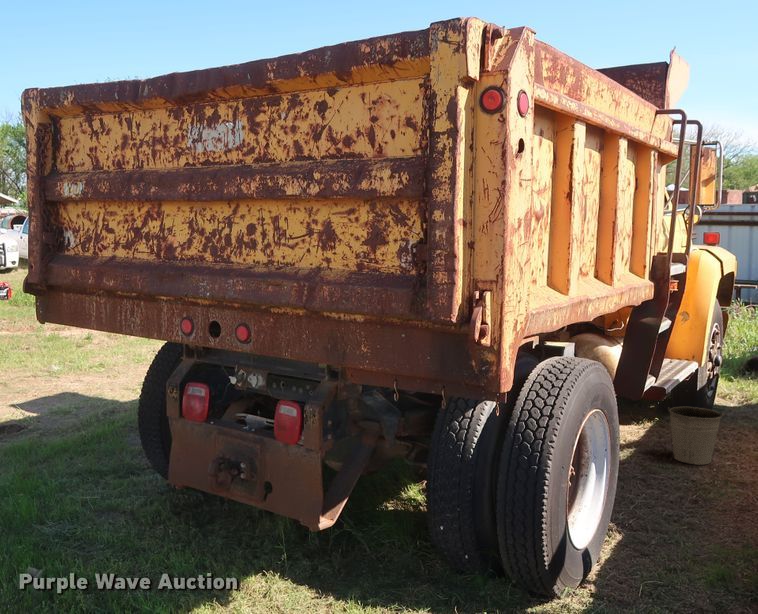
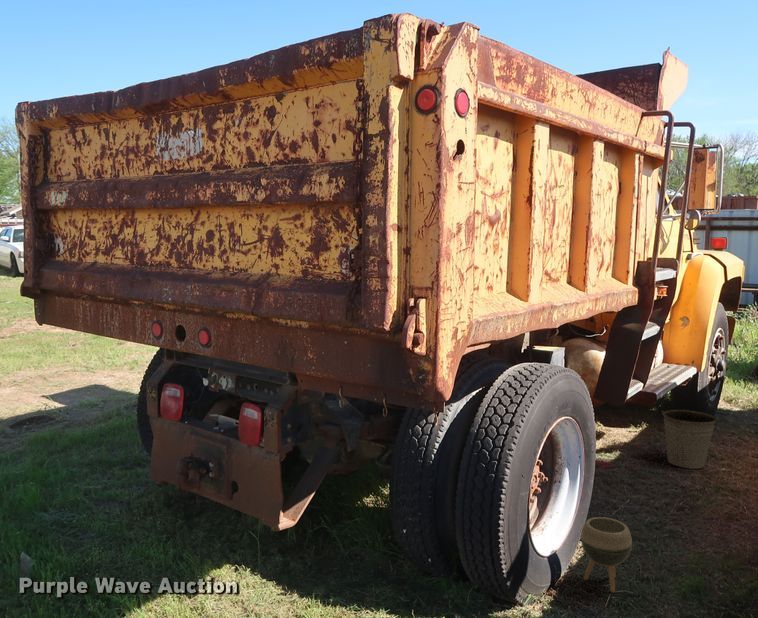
planter: none [611,508,661,581] -> present [581,517,632,592]

